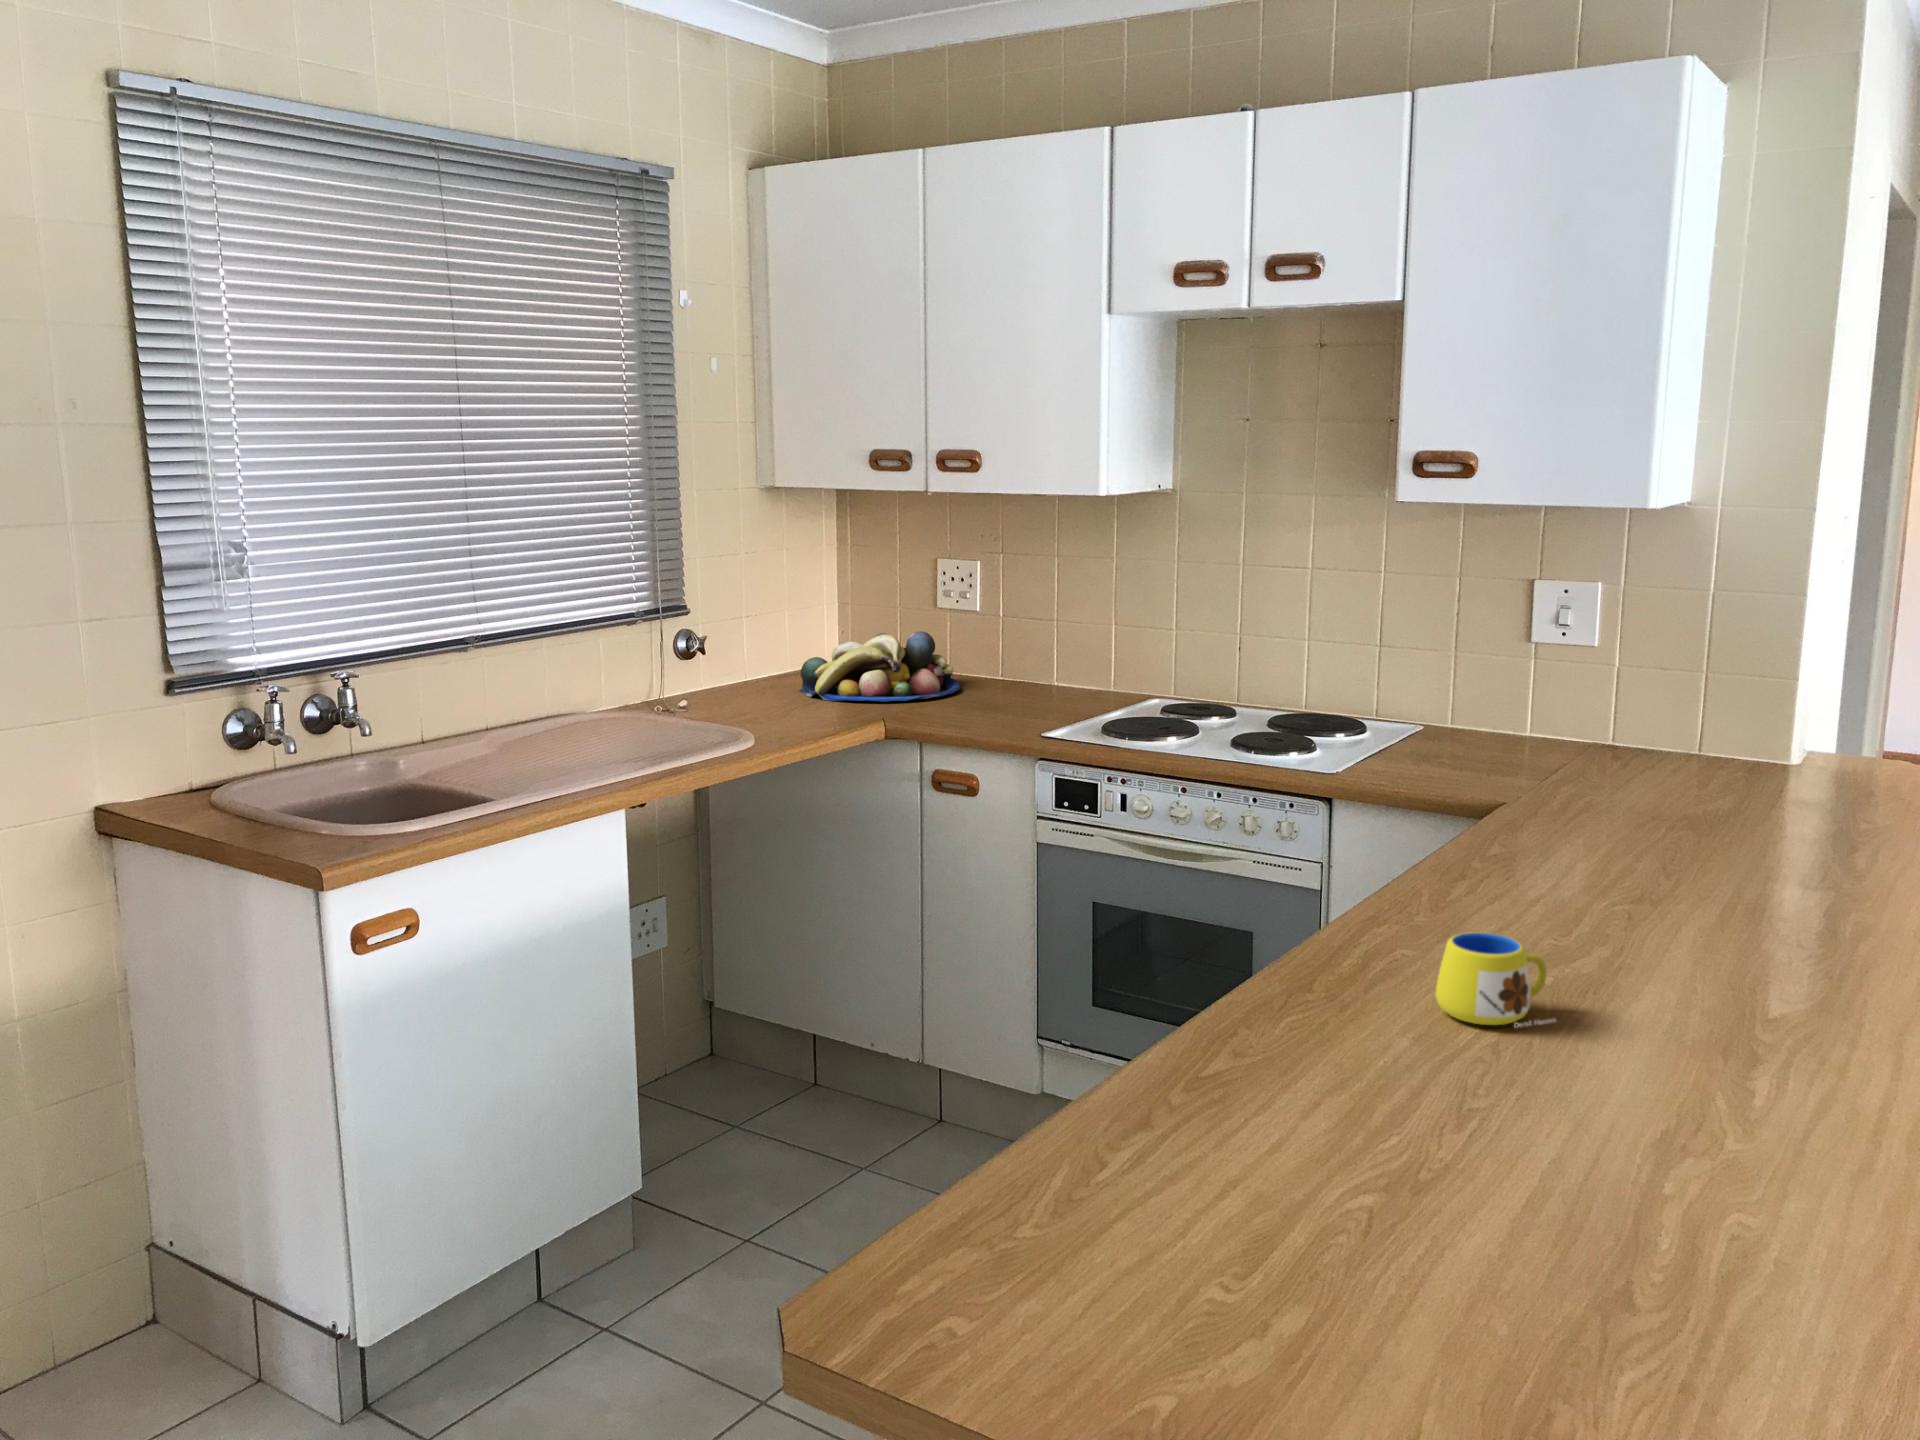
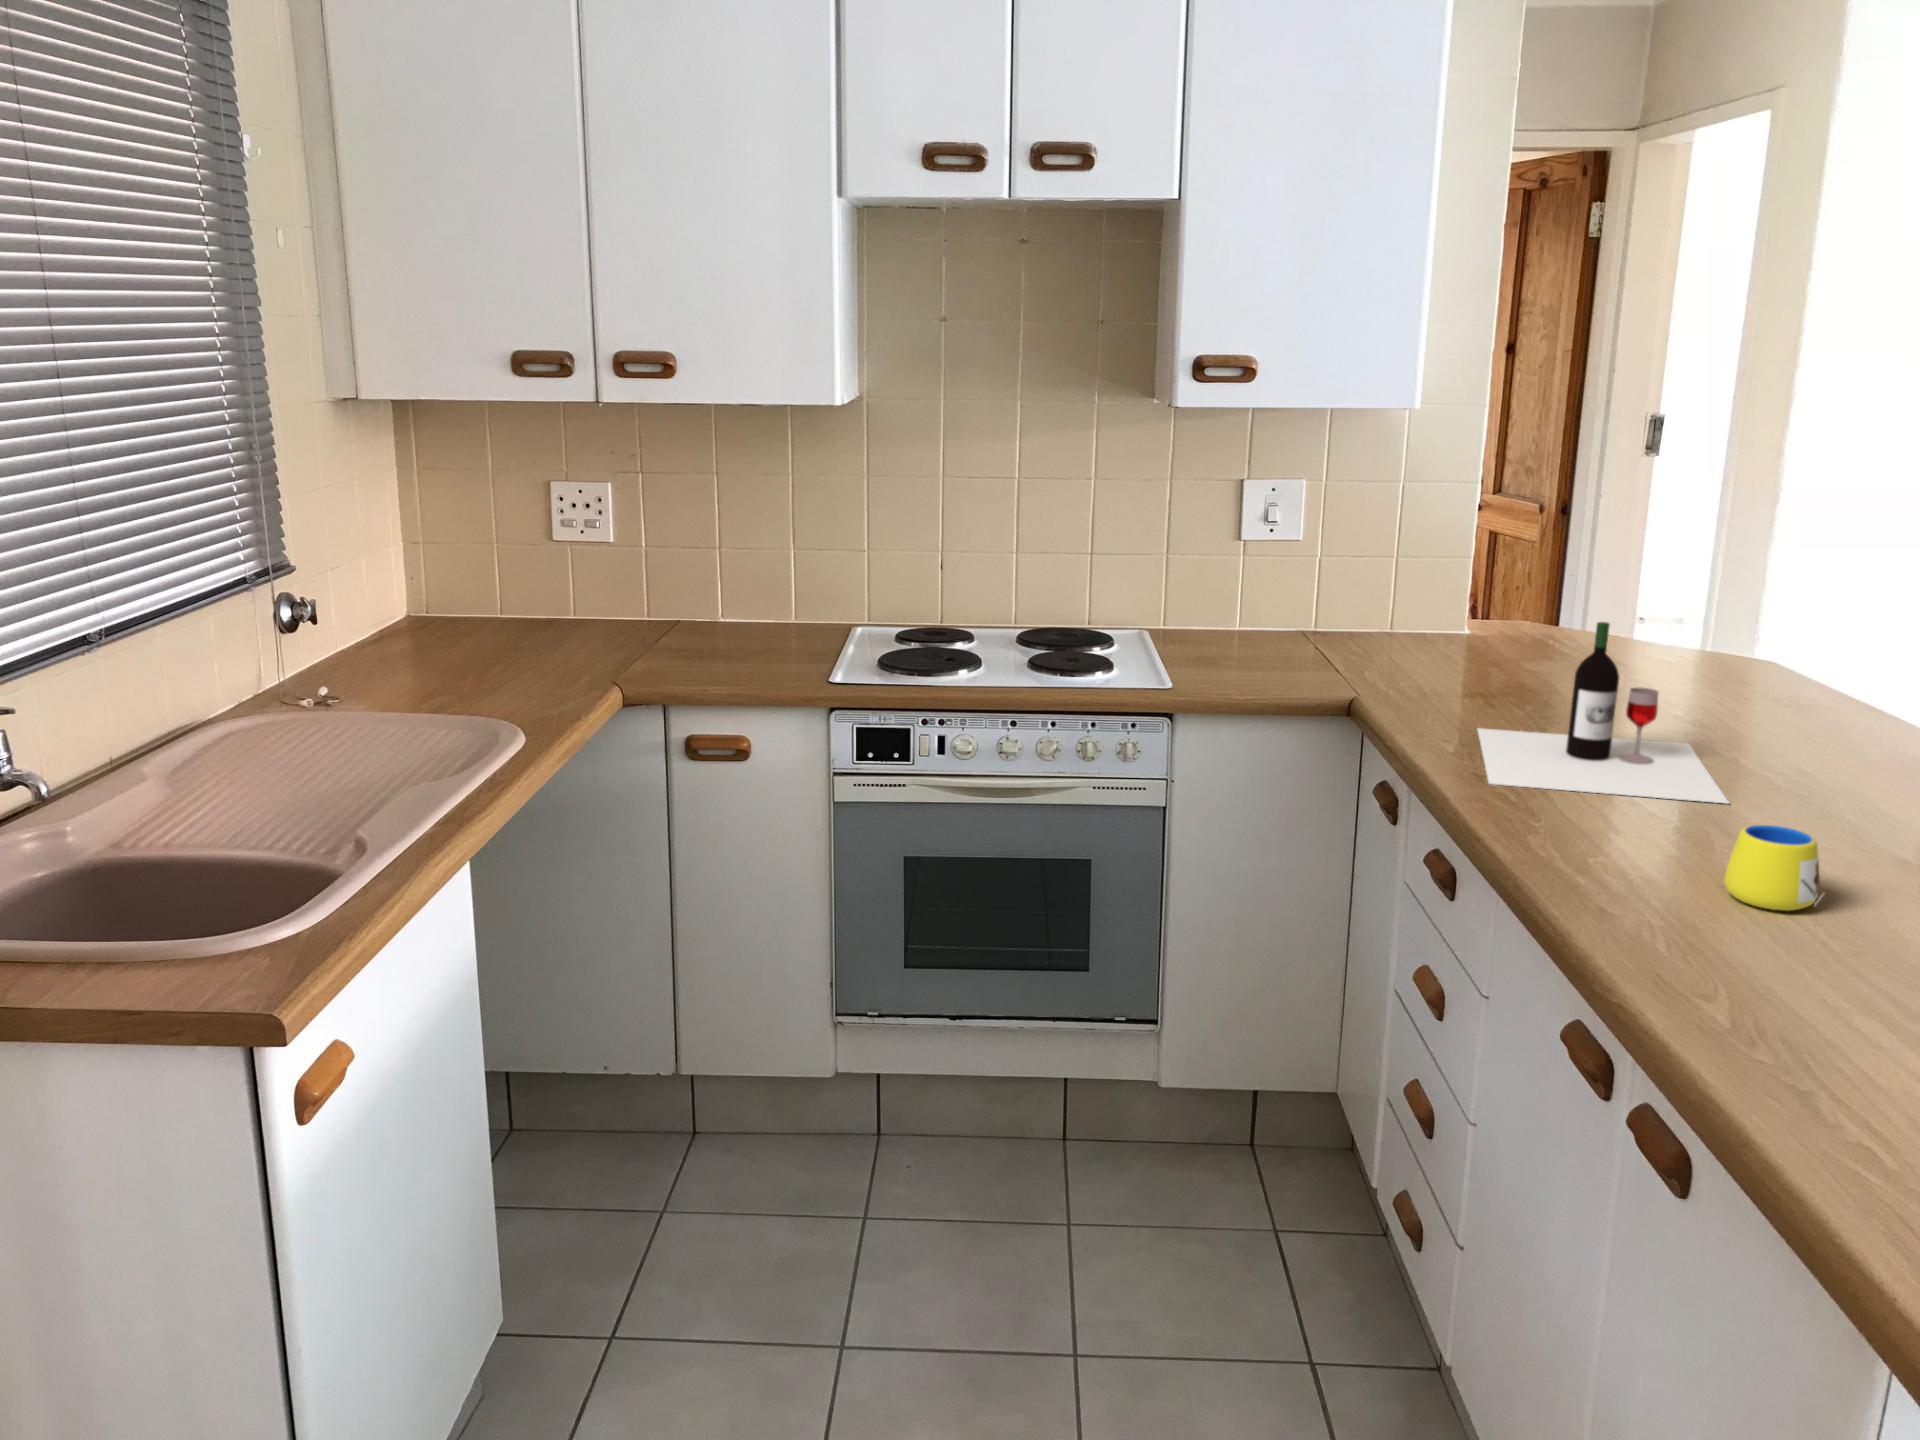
fruit bowl: present [799,631,961,701] -> none [432,572,633,668]
wine bottle: none [1446,734,1784,943] -> present [1478,622,1729,804]

